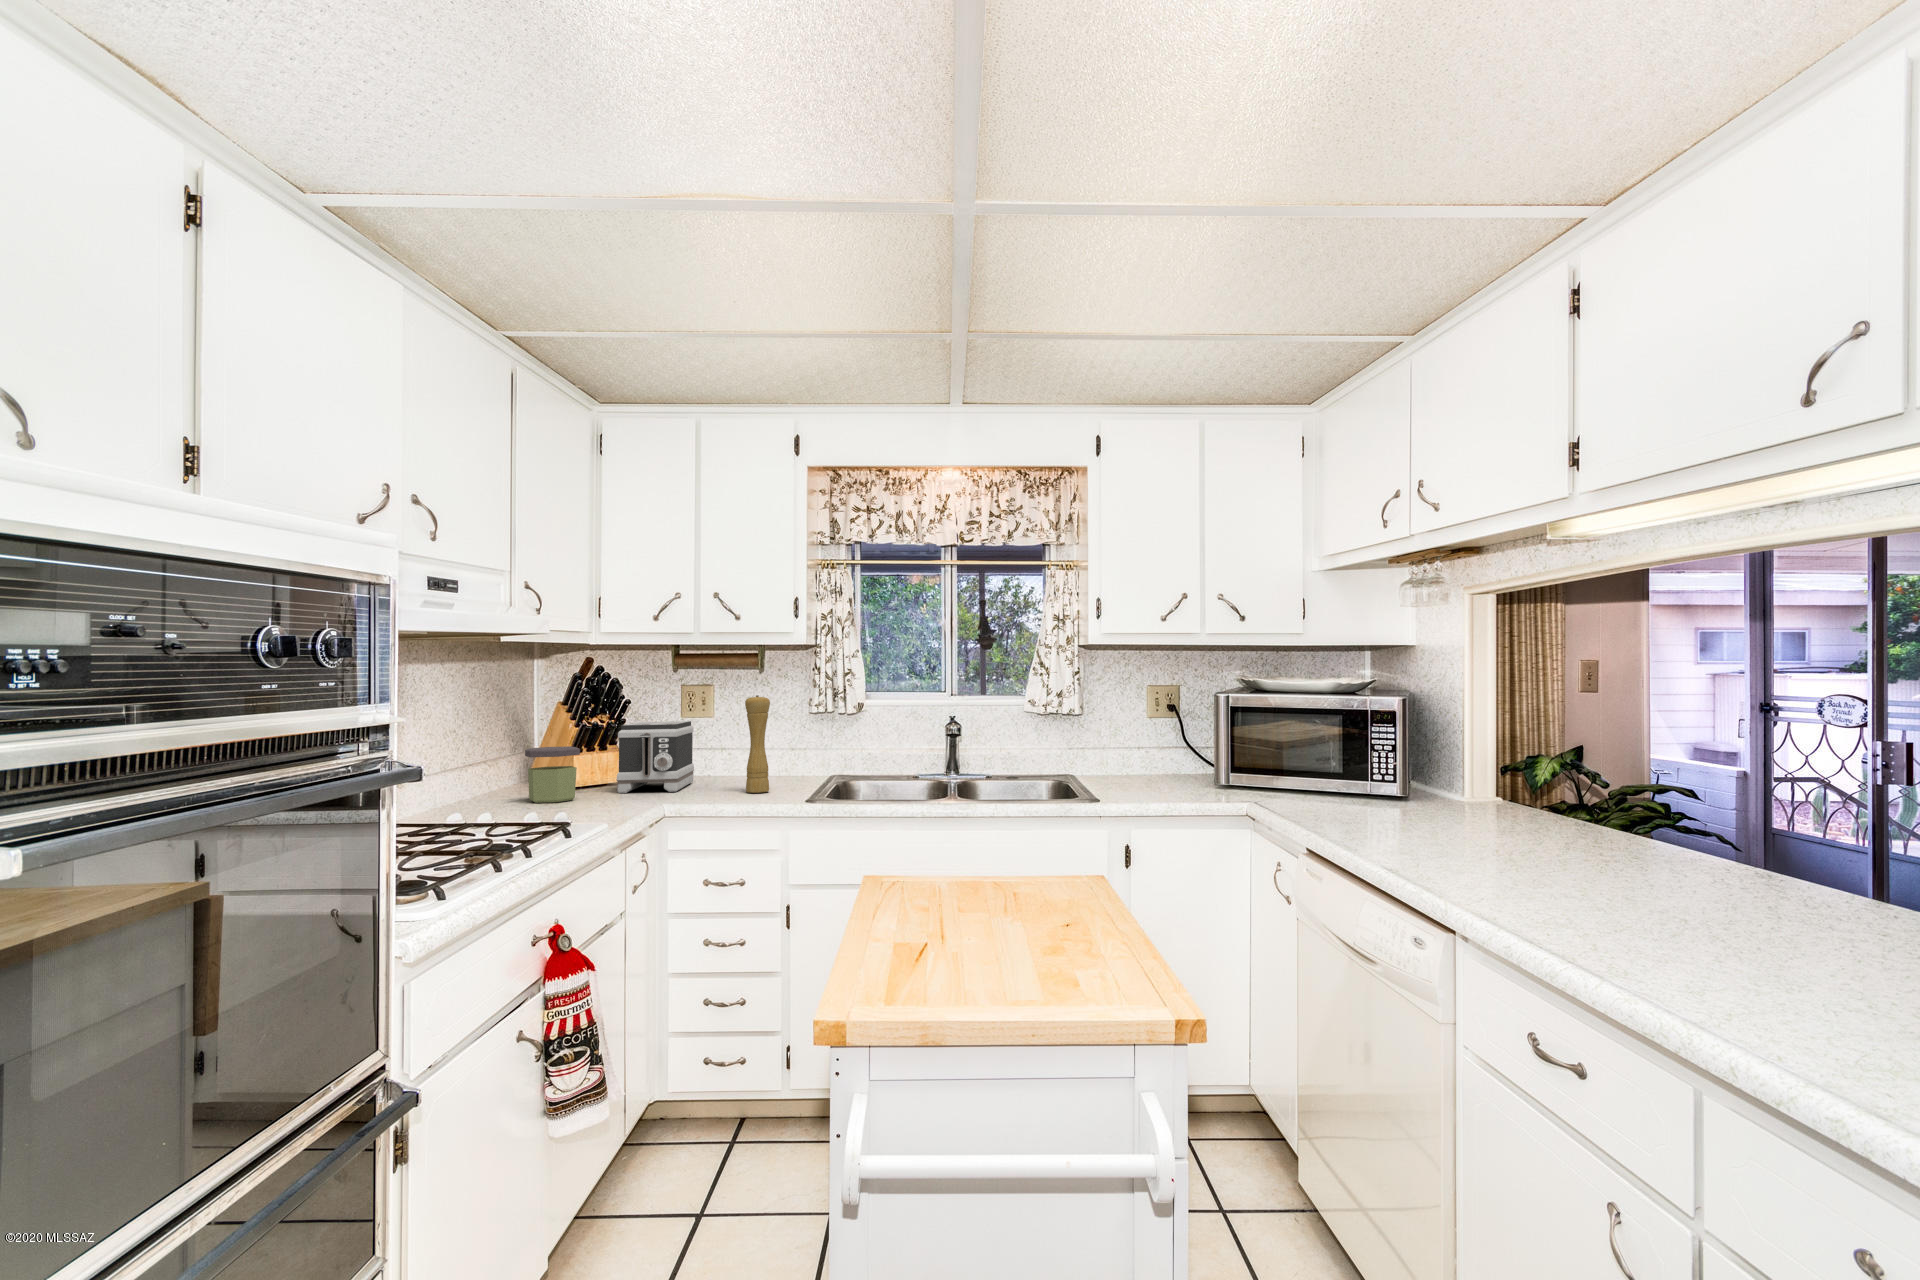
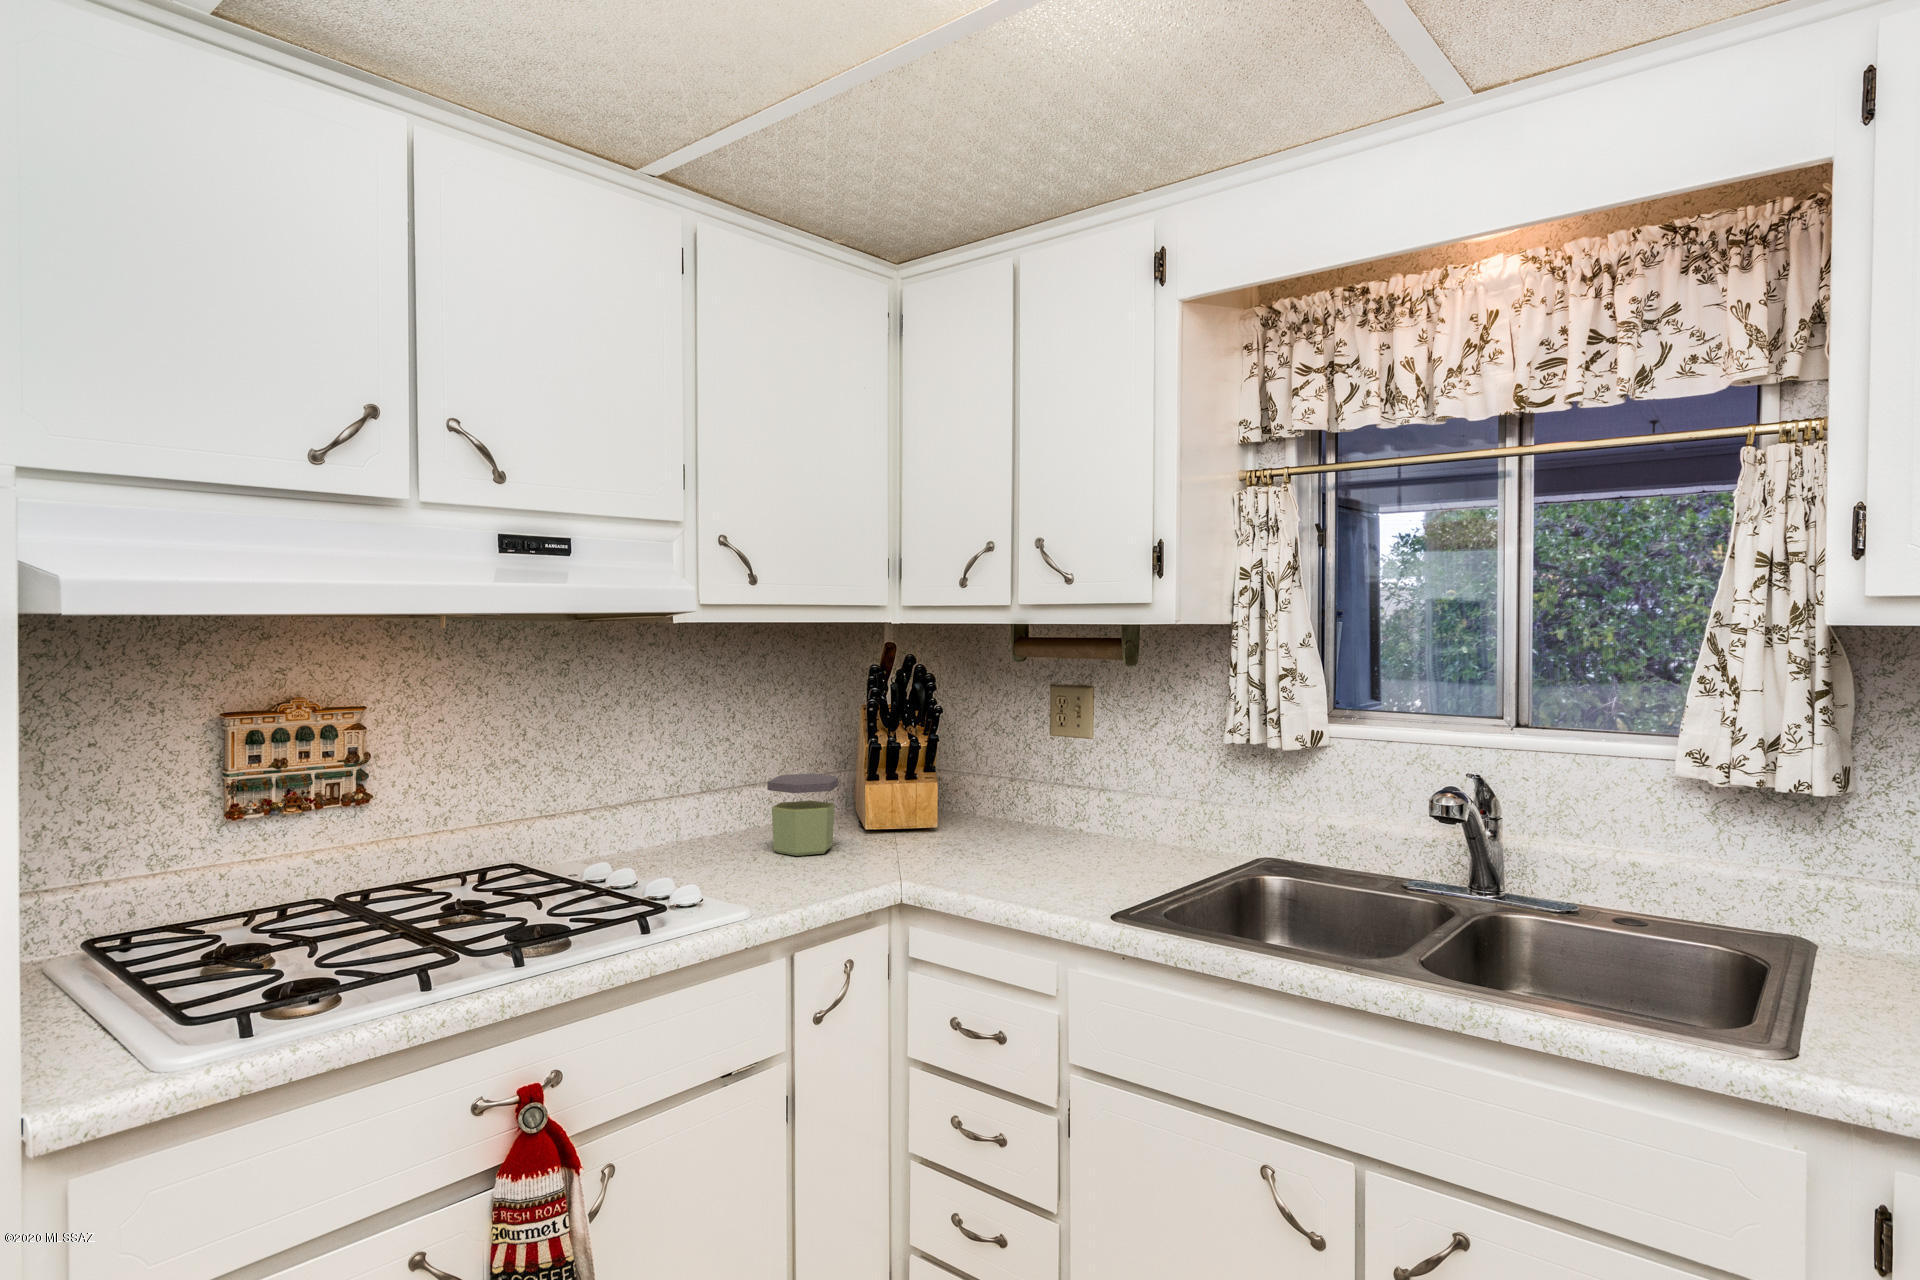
pepper mill: present [745,695,770,793] -> none [1055,717,1096,881]
toaster: present [617,721,694,793] -> none [906,737,1052,856]

